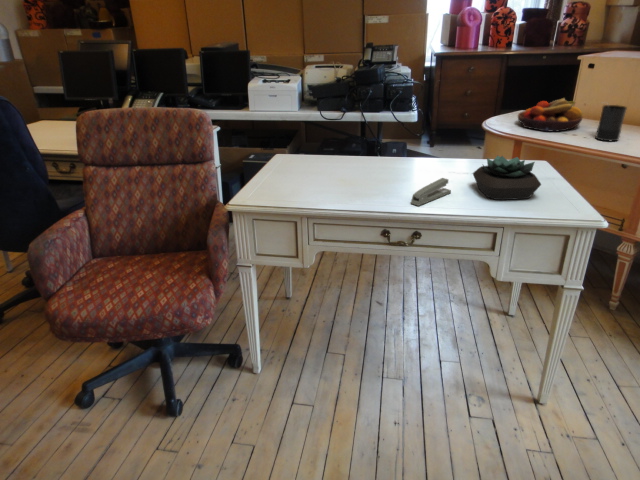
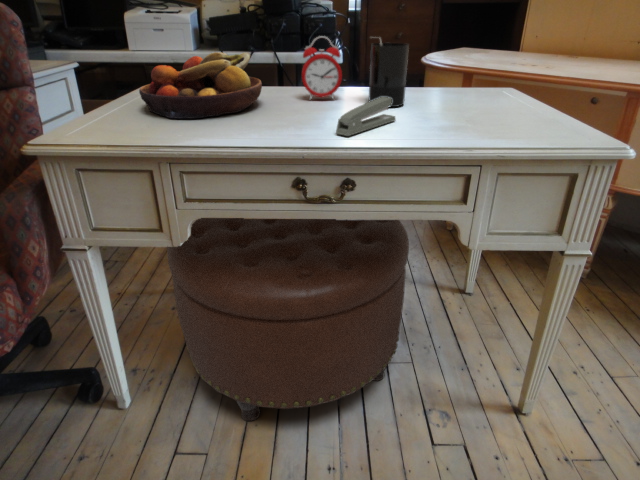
fruit bowl: present [518,99,583,132] -> present [139,52,262,119]
candle: present [596,105,627,141] -> present [369,42,409,107]
alarm clock: none [388,130,417,171] -> present [302,36,342,99]
succulent plant: present [473,156,541,200] -> none [425,63,528,126]
ottoman: none [292,225,459,390] -> present [167,218,409,421]

